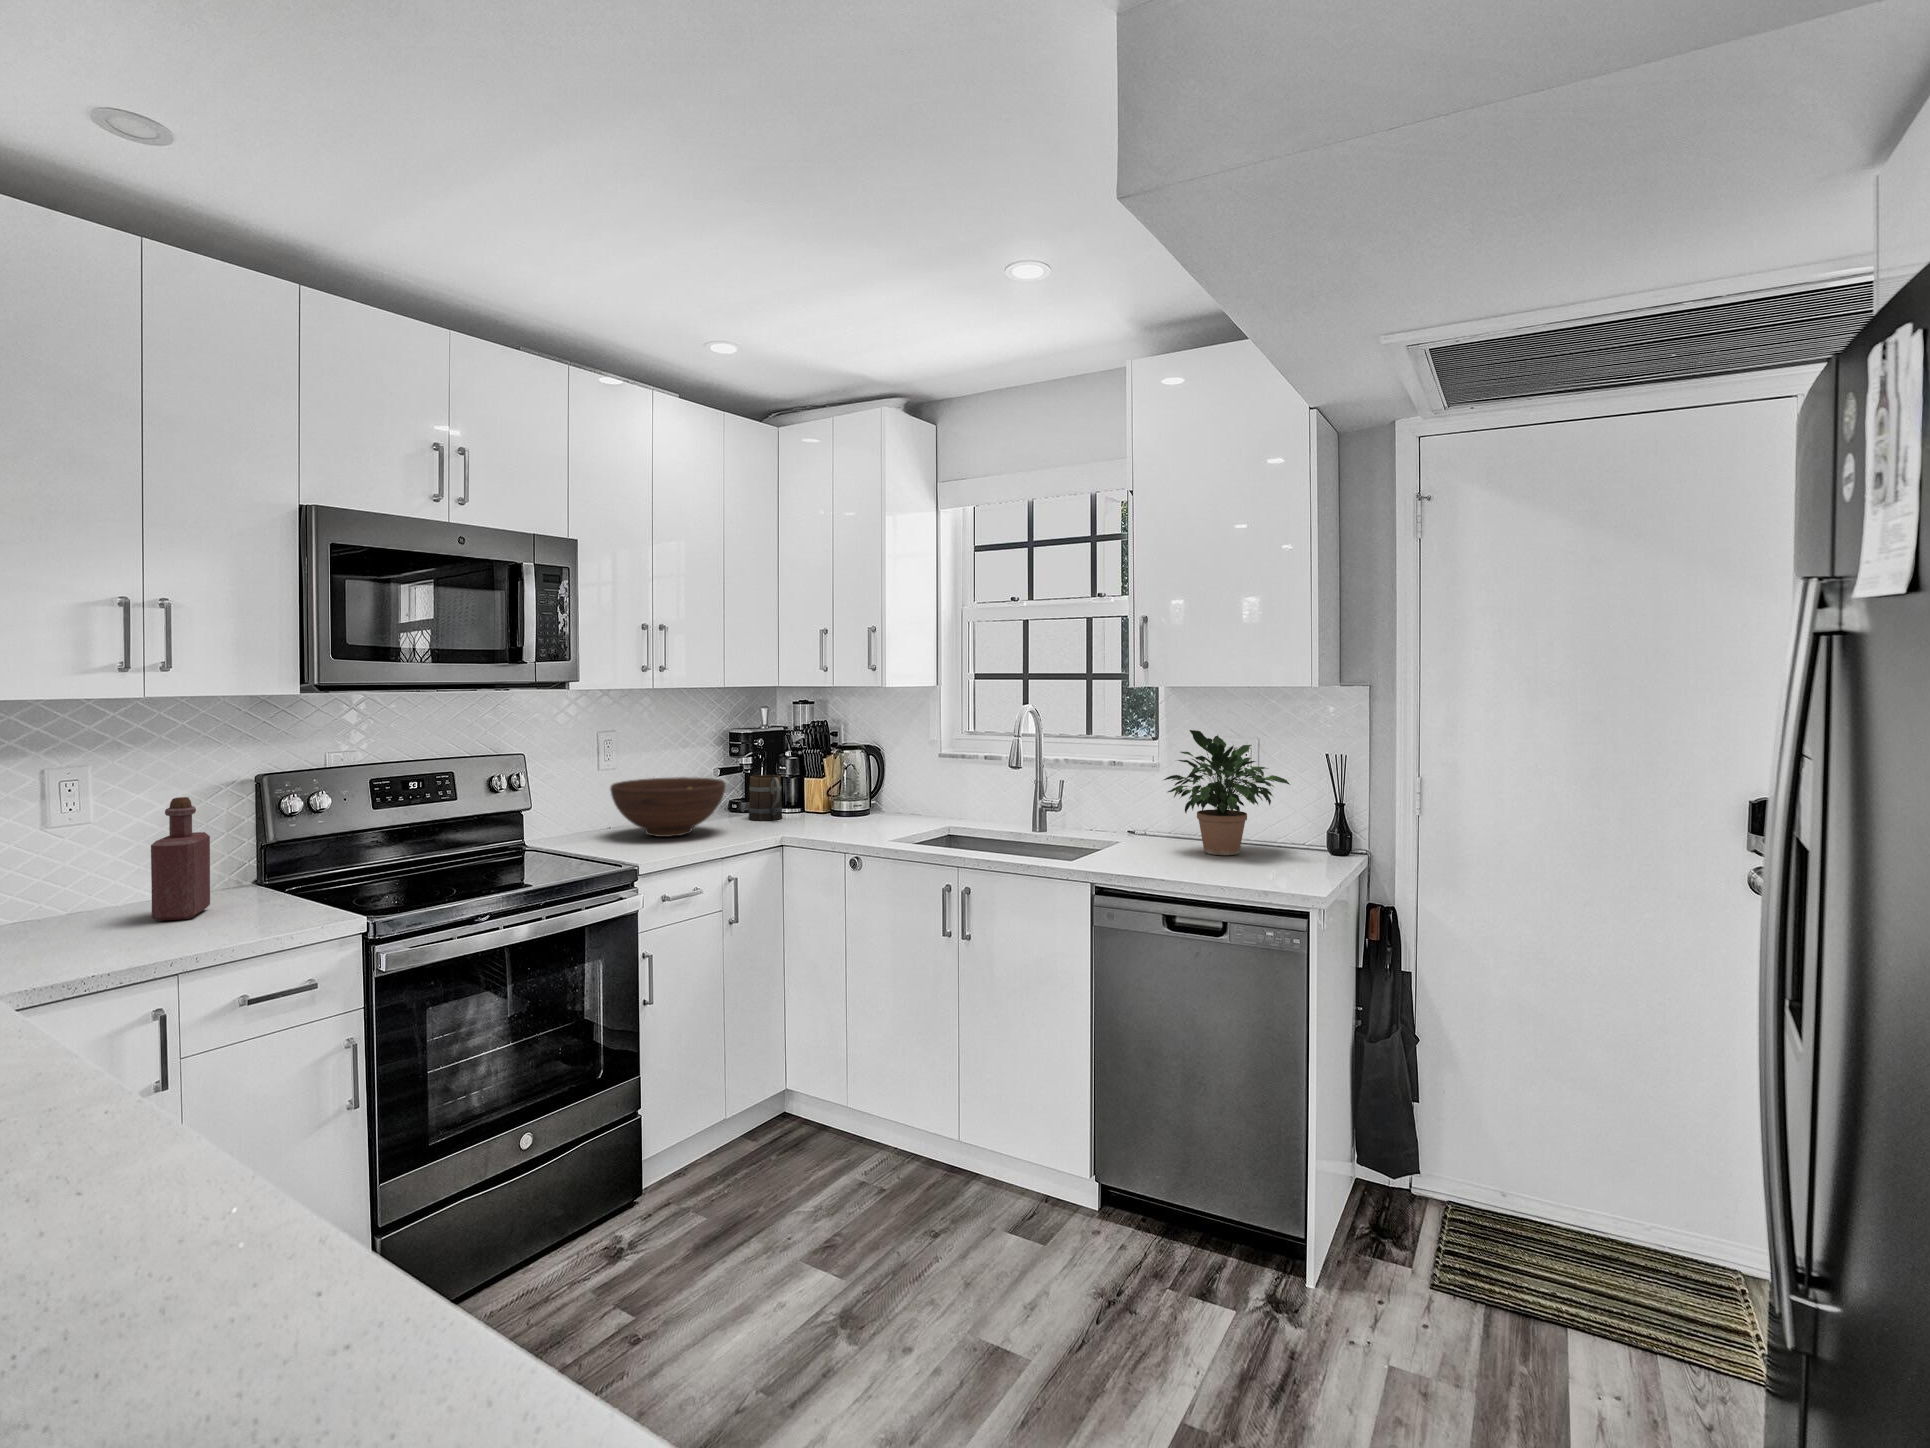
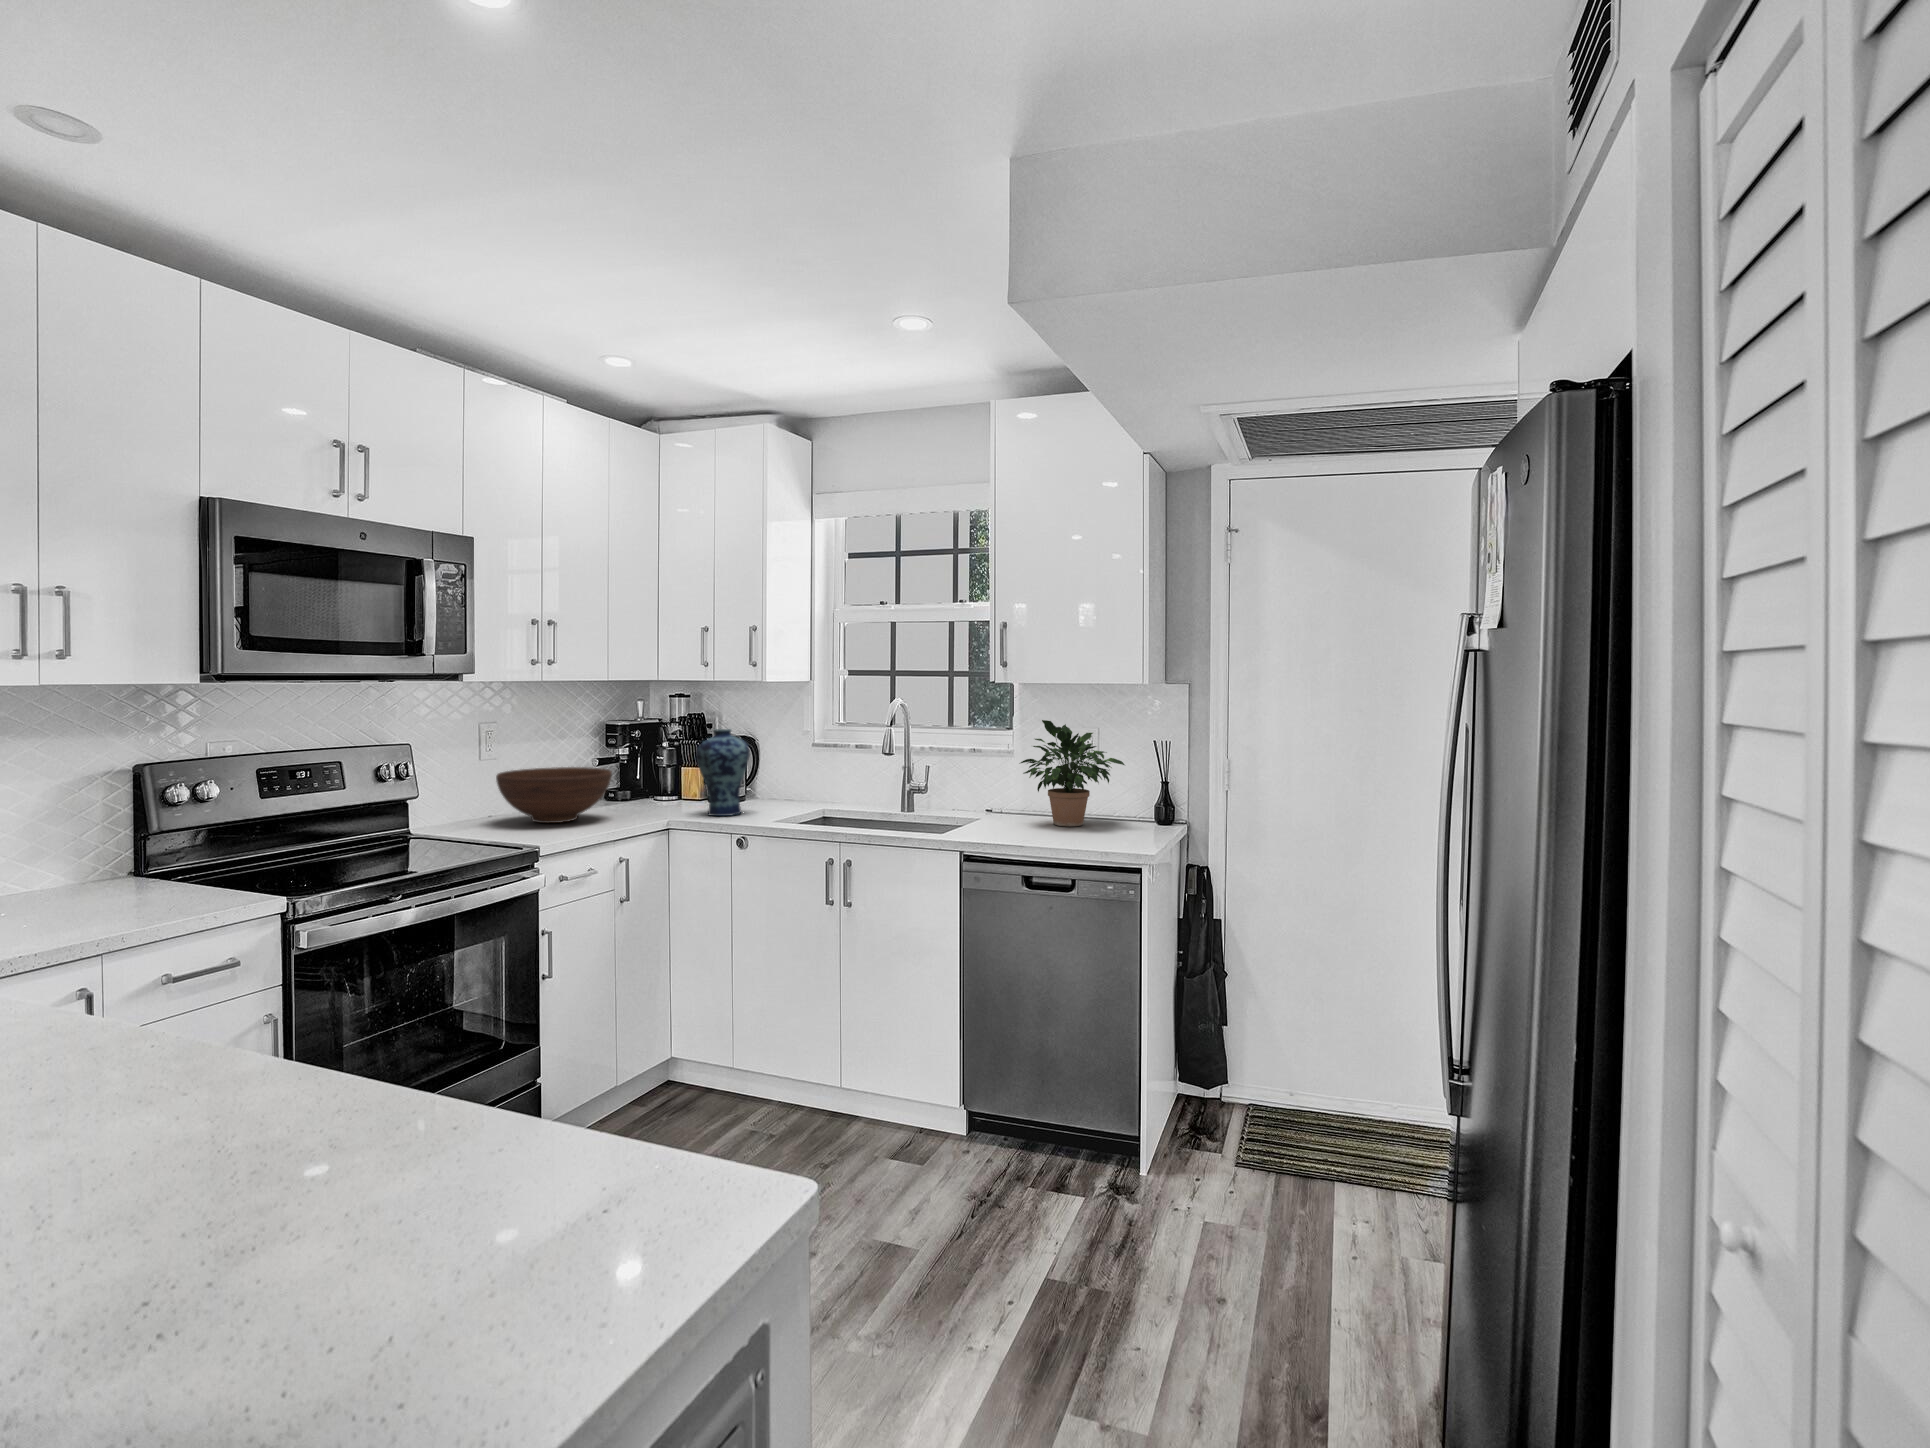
vase: none [811,738,868,832] -> present [696,729,750,816]
mug: present [749,775,782,821] -> none [629,765,662,808]
bottle: present [151,797,210,921] -> none [43,786,101,909]

